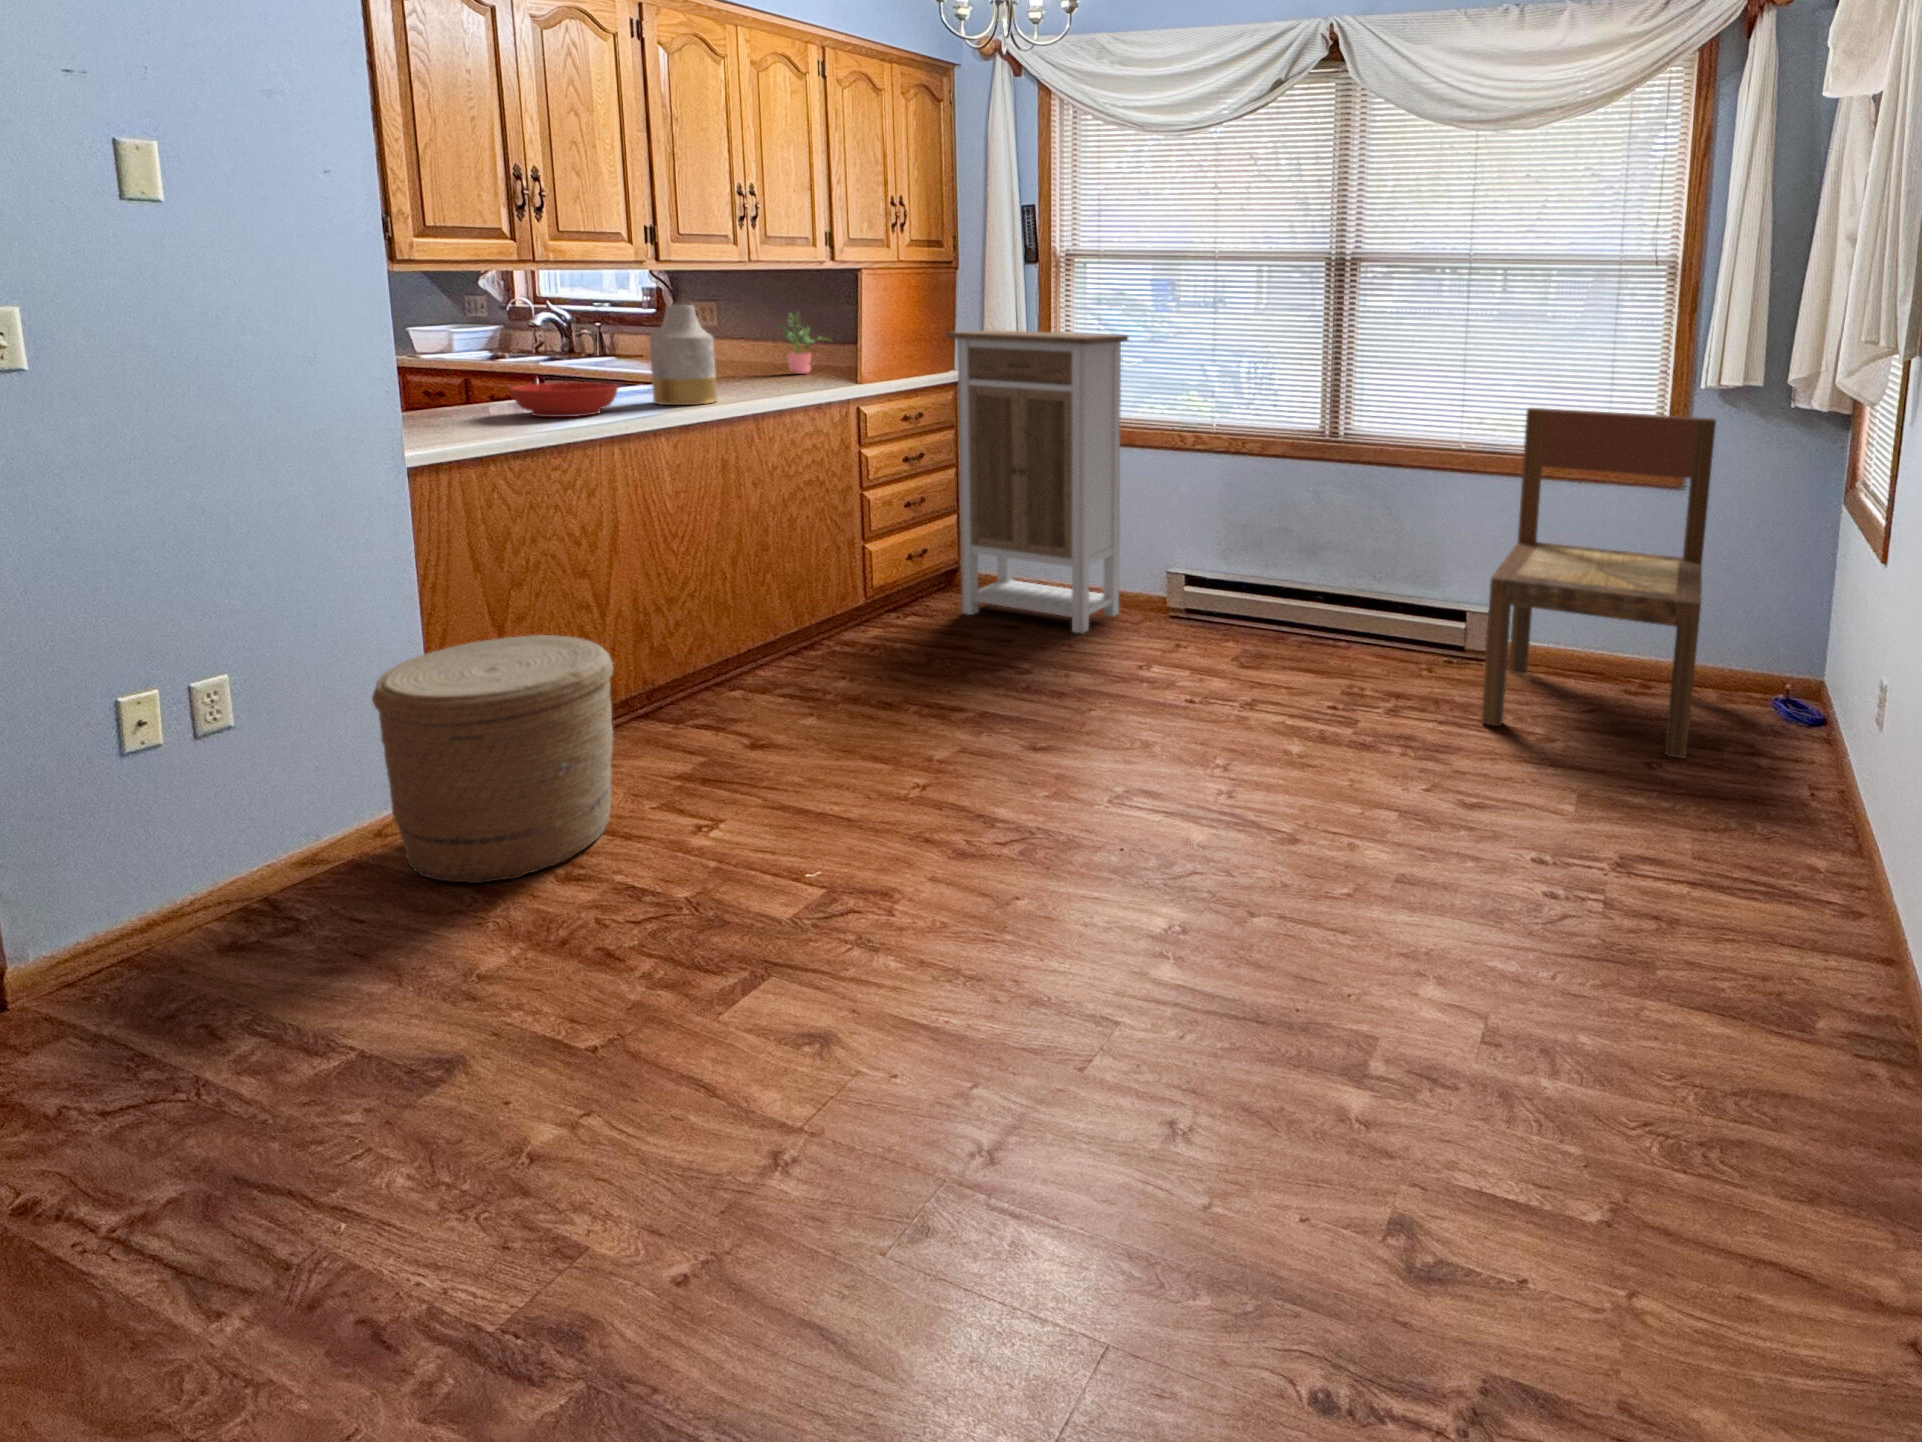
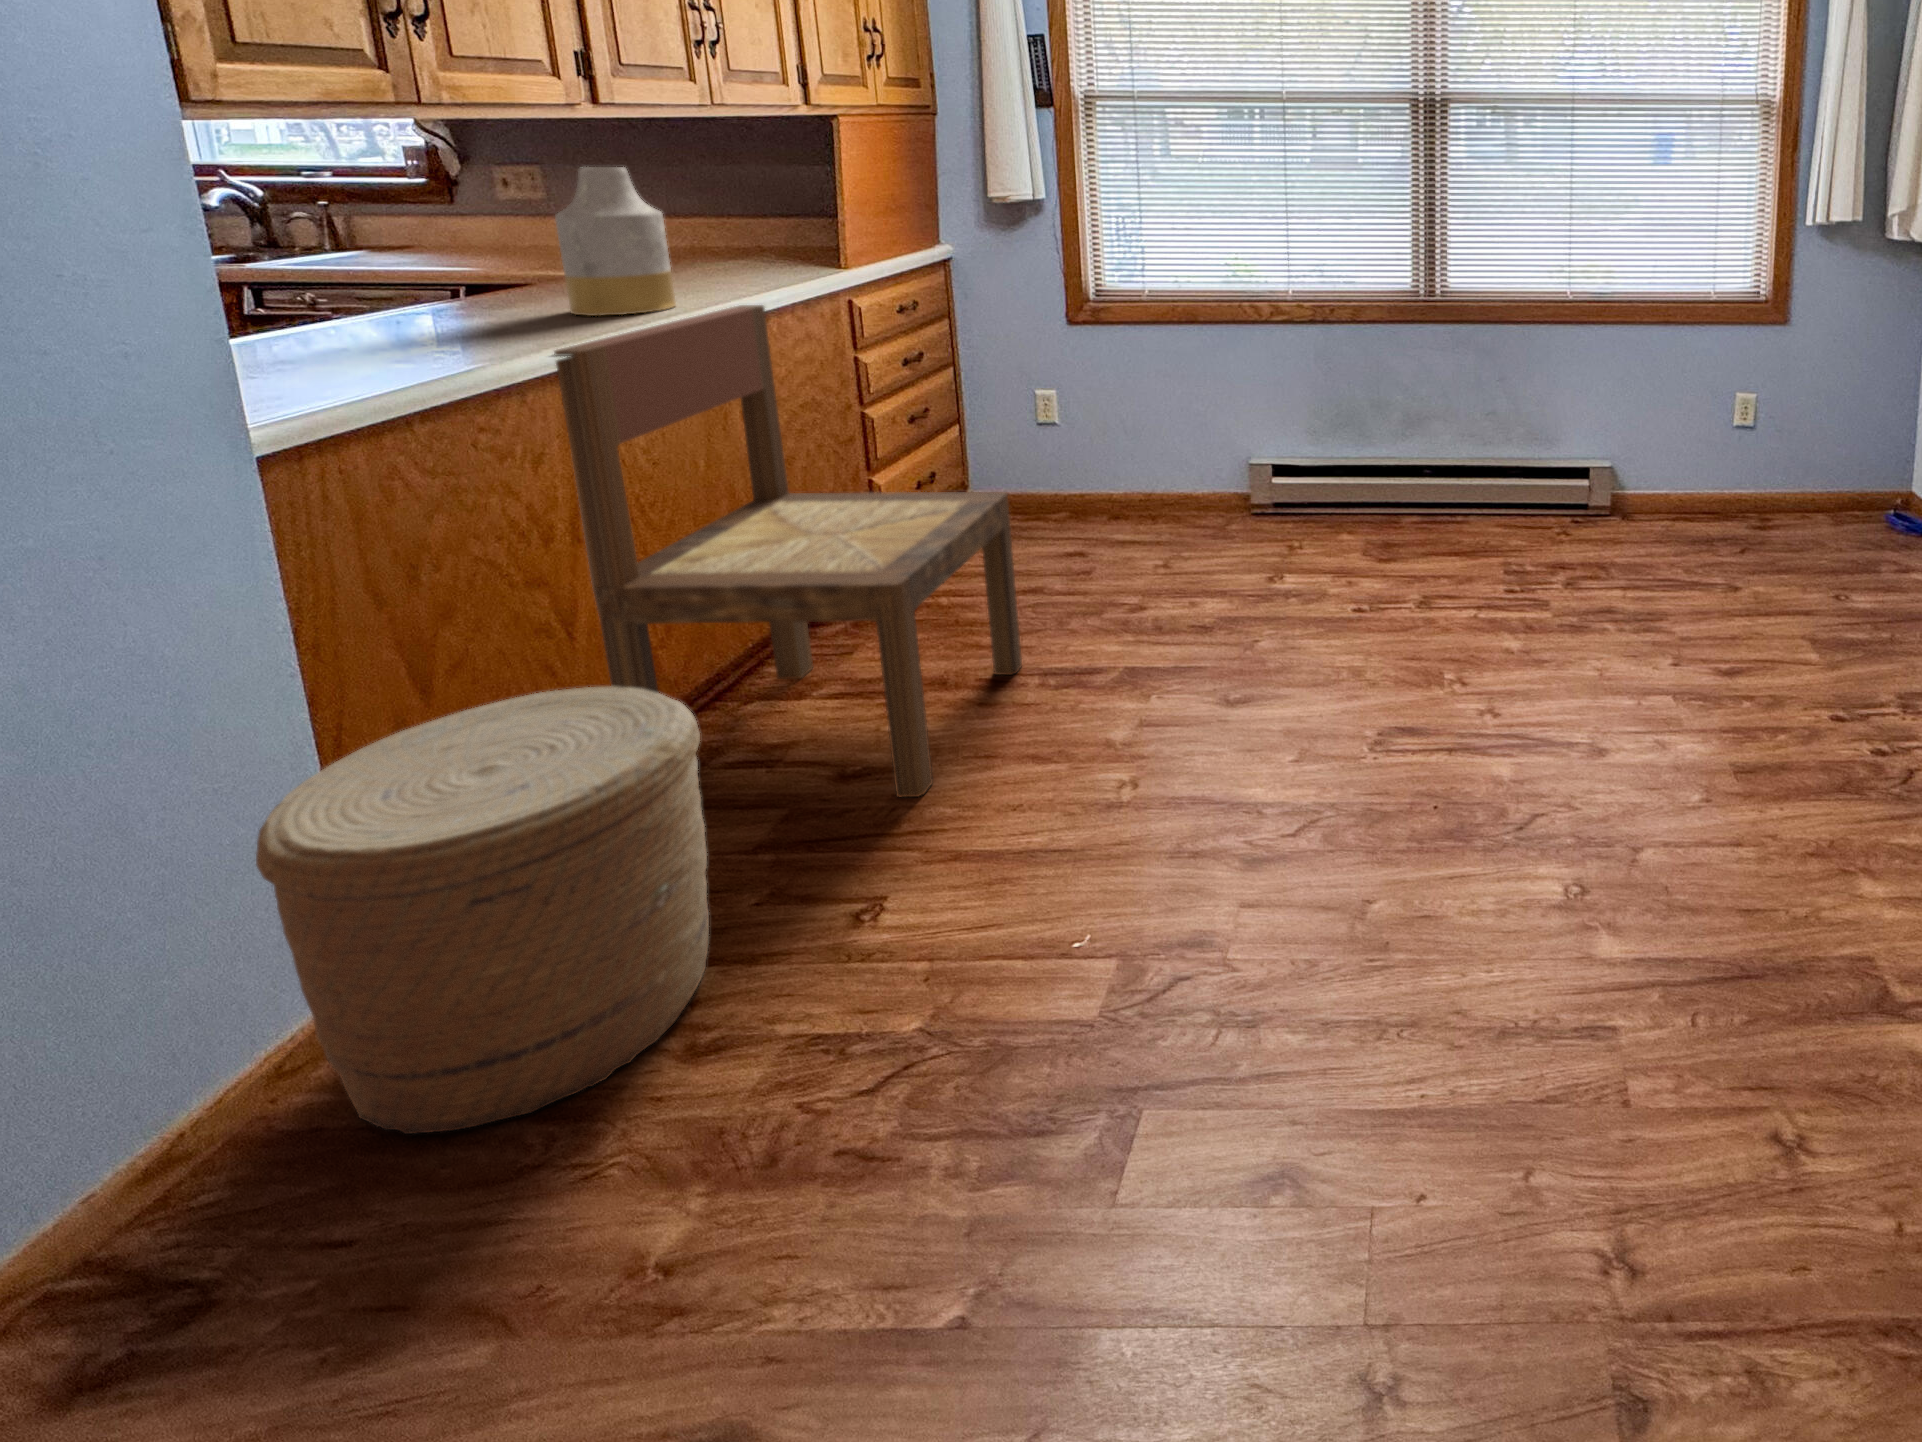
potted plant: present [780,312,830,374] -> none [695,171,774,258]
cabinet: present [946,330,1128,633] -> none [962,190,1201,546]
bowl: present [509,382,618,417] -> none [324,289,531,350]
dining chair: present [1482,408,1716,758] -> present [554,305,1022,797]

